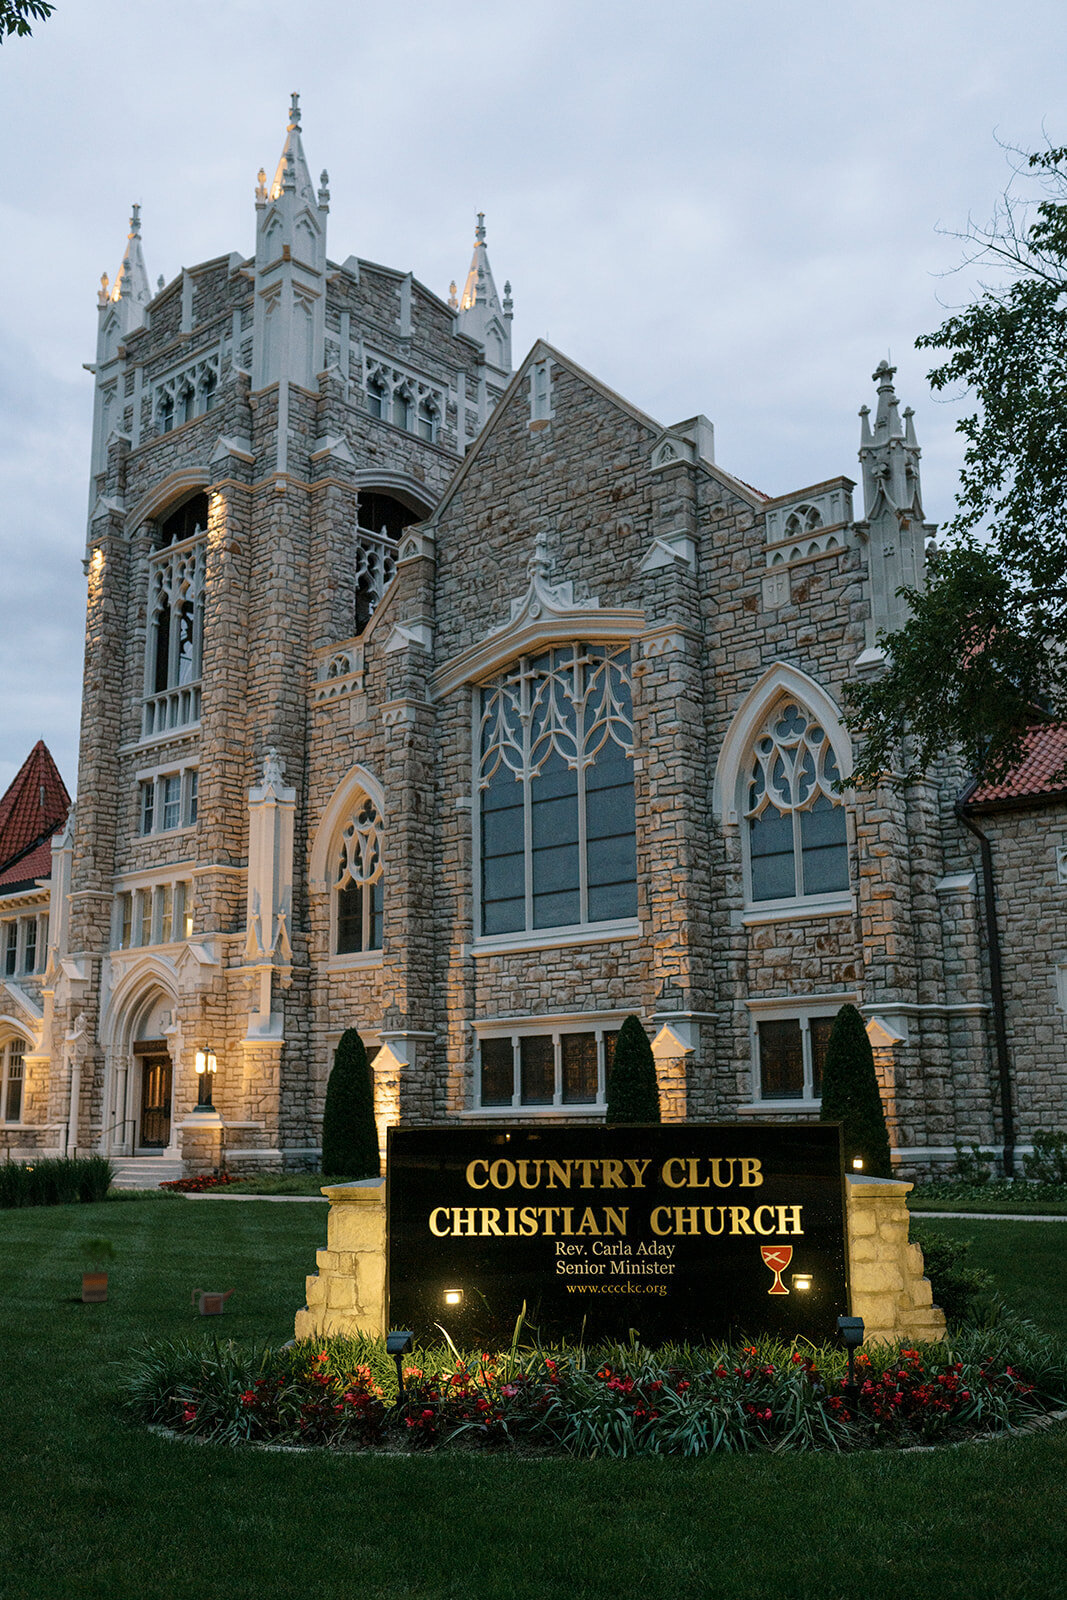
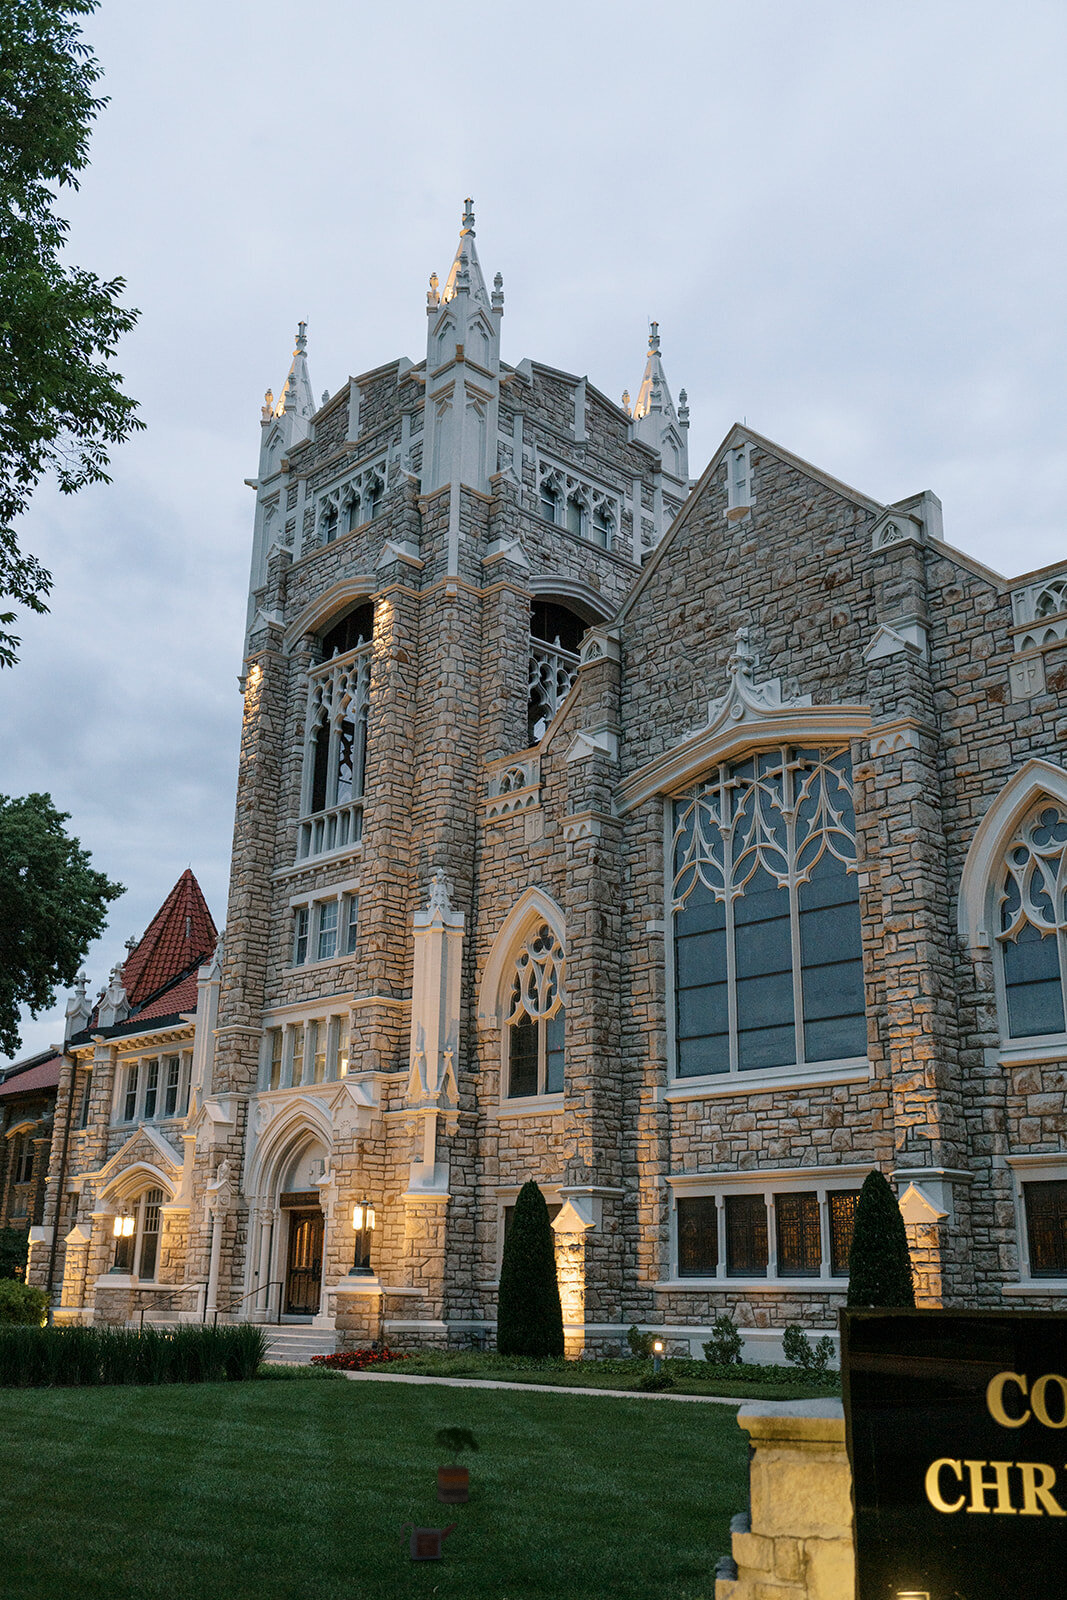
potted tree: present [78,1239,118,1302] -> present [434,1427,479,1503]

